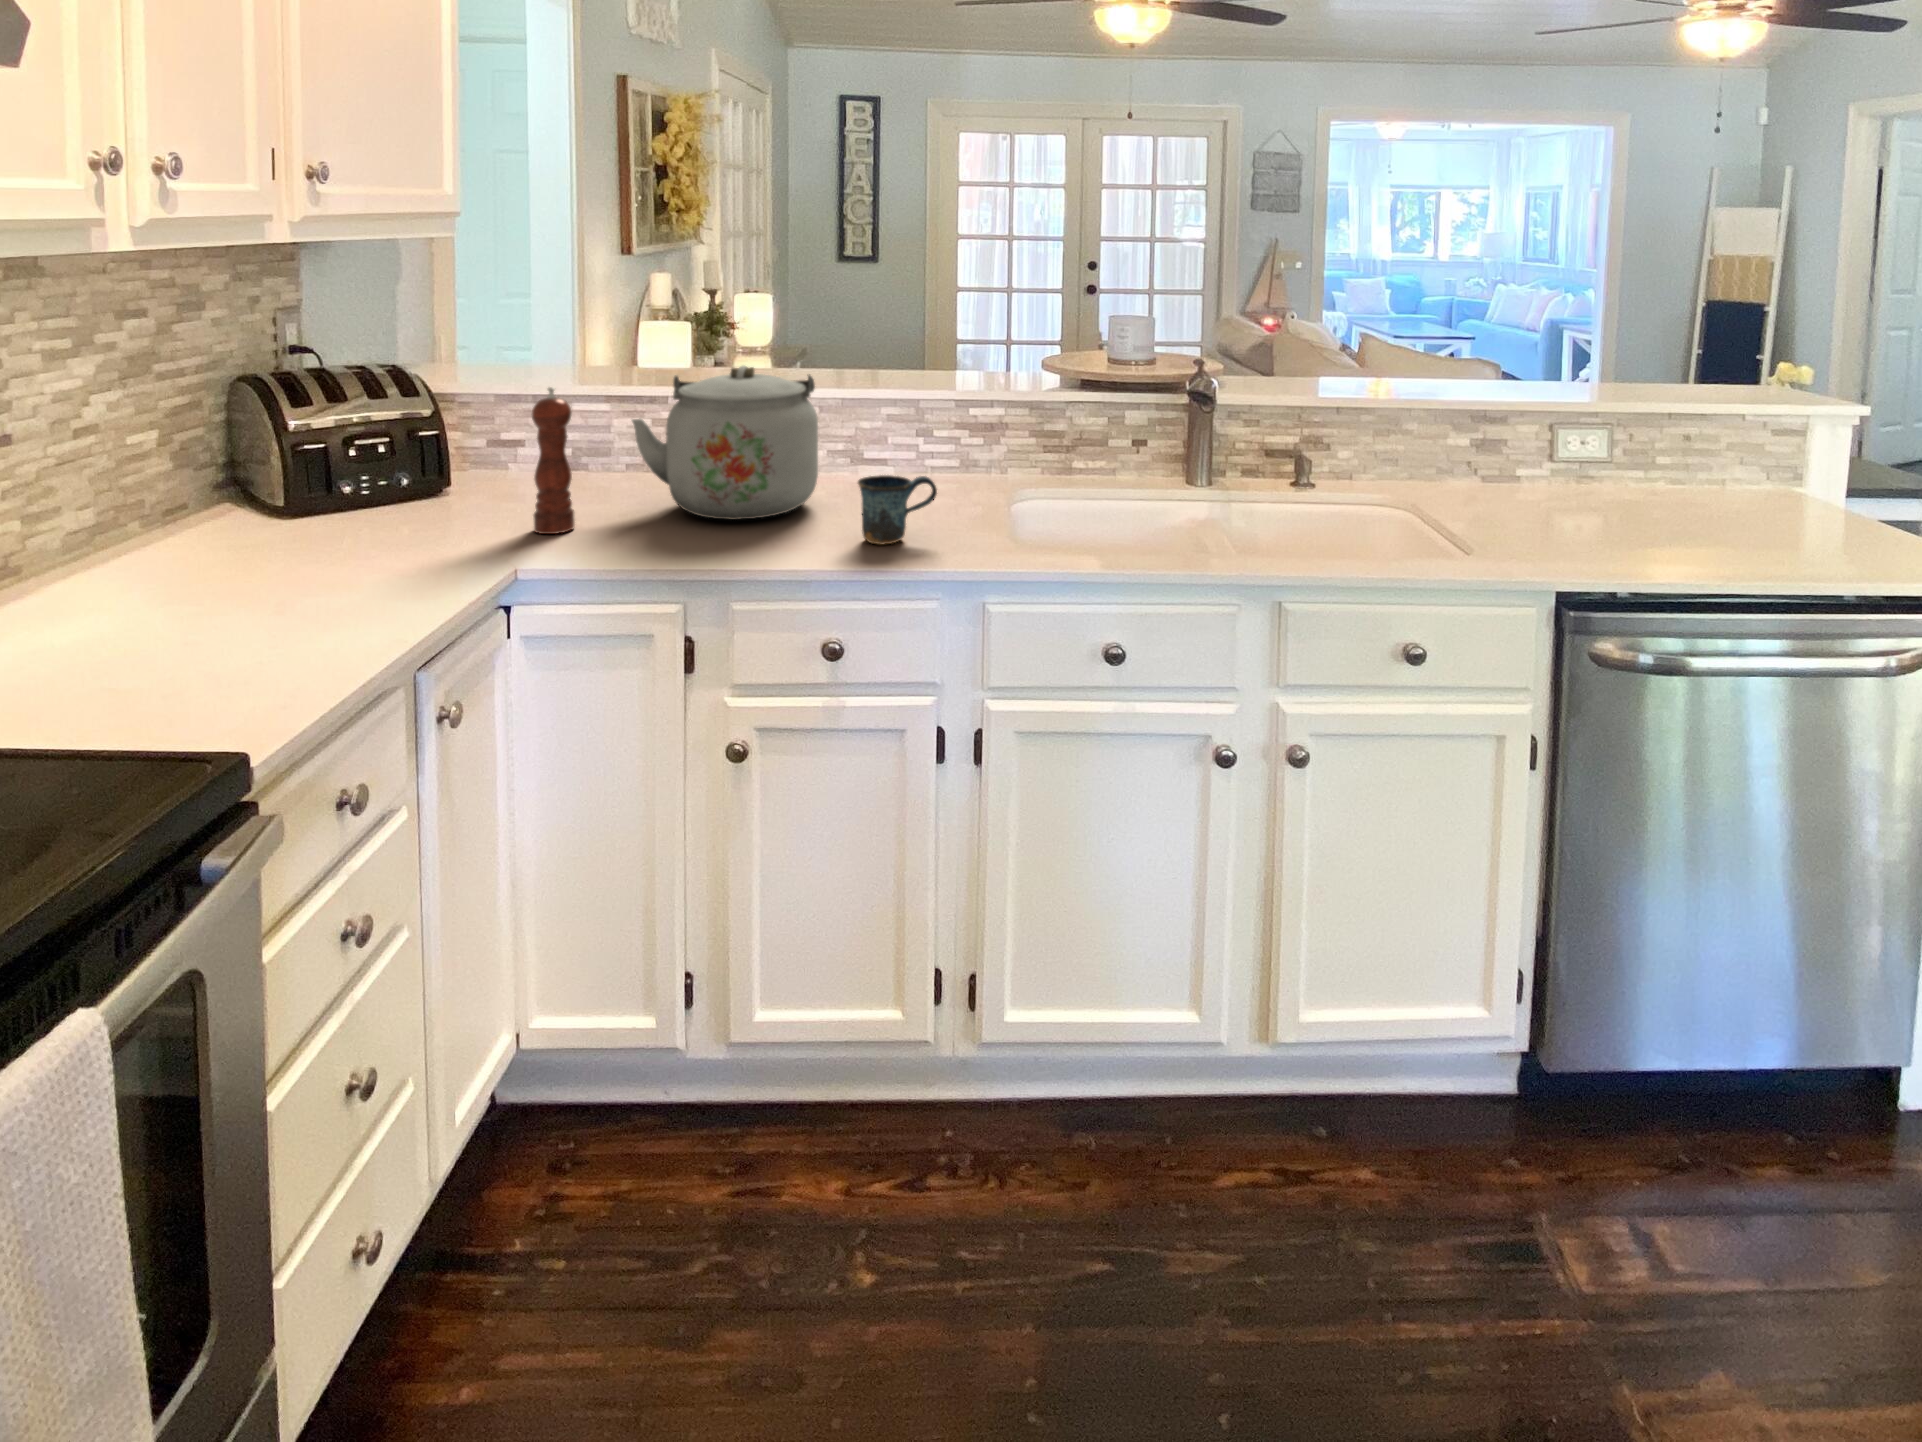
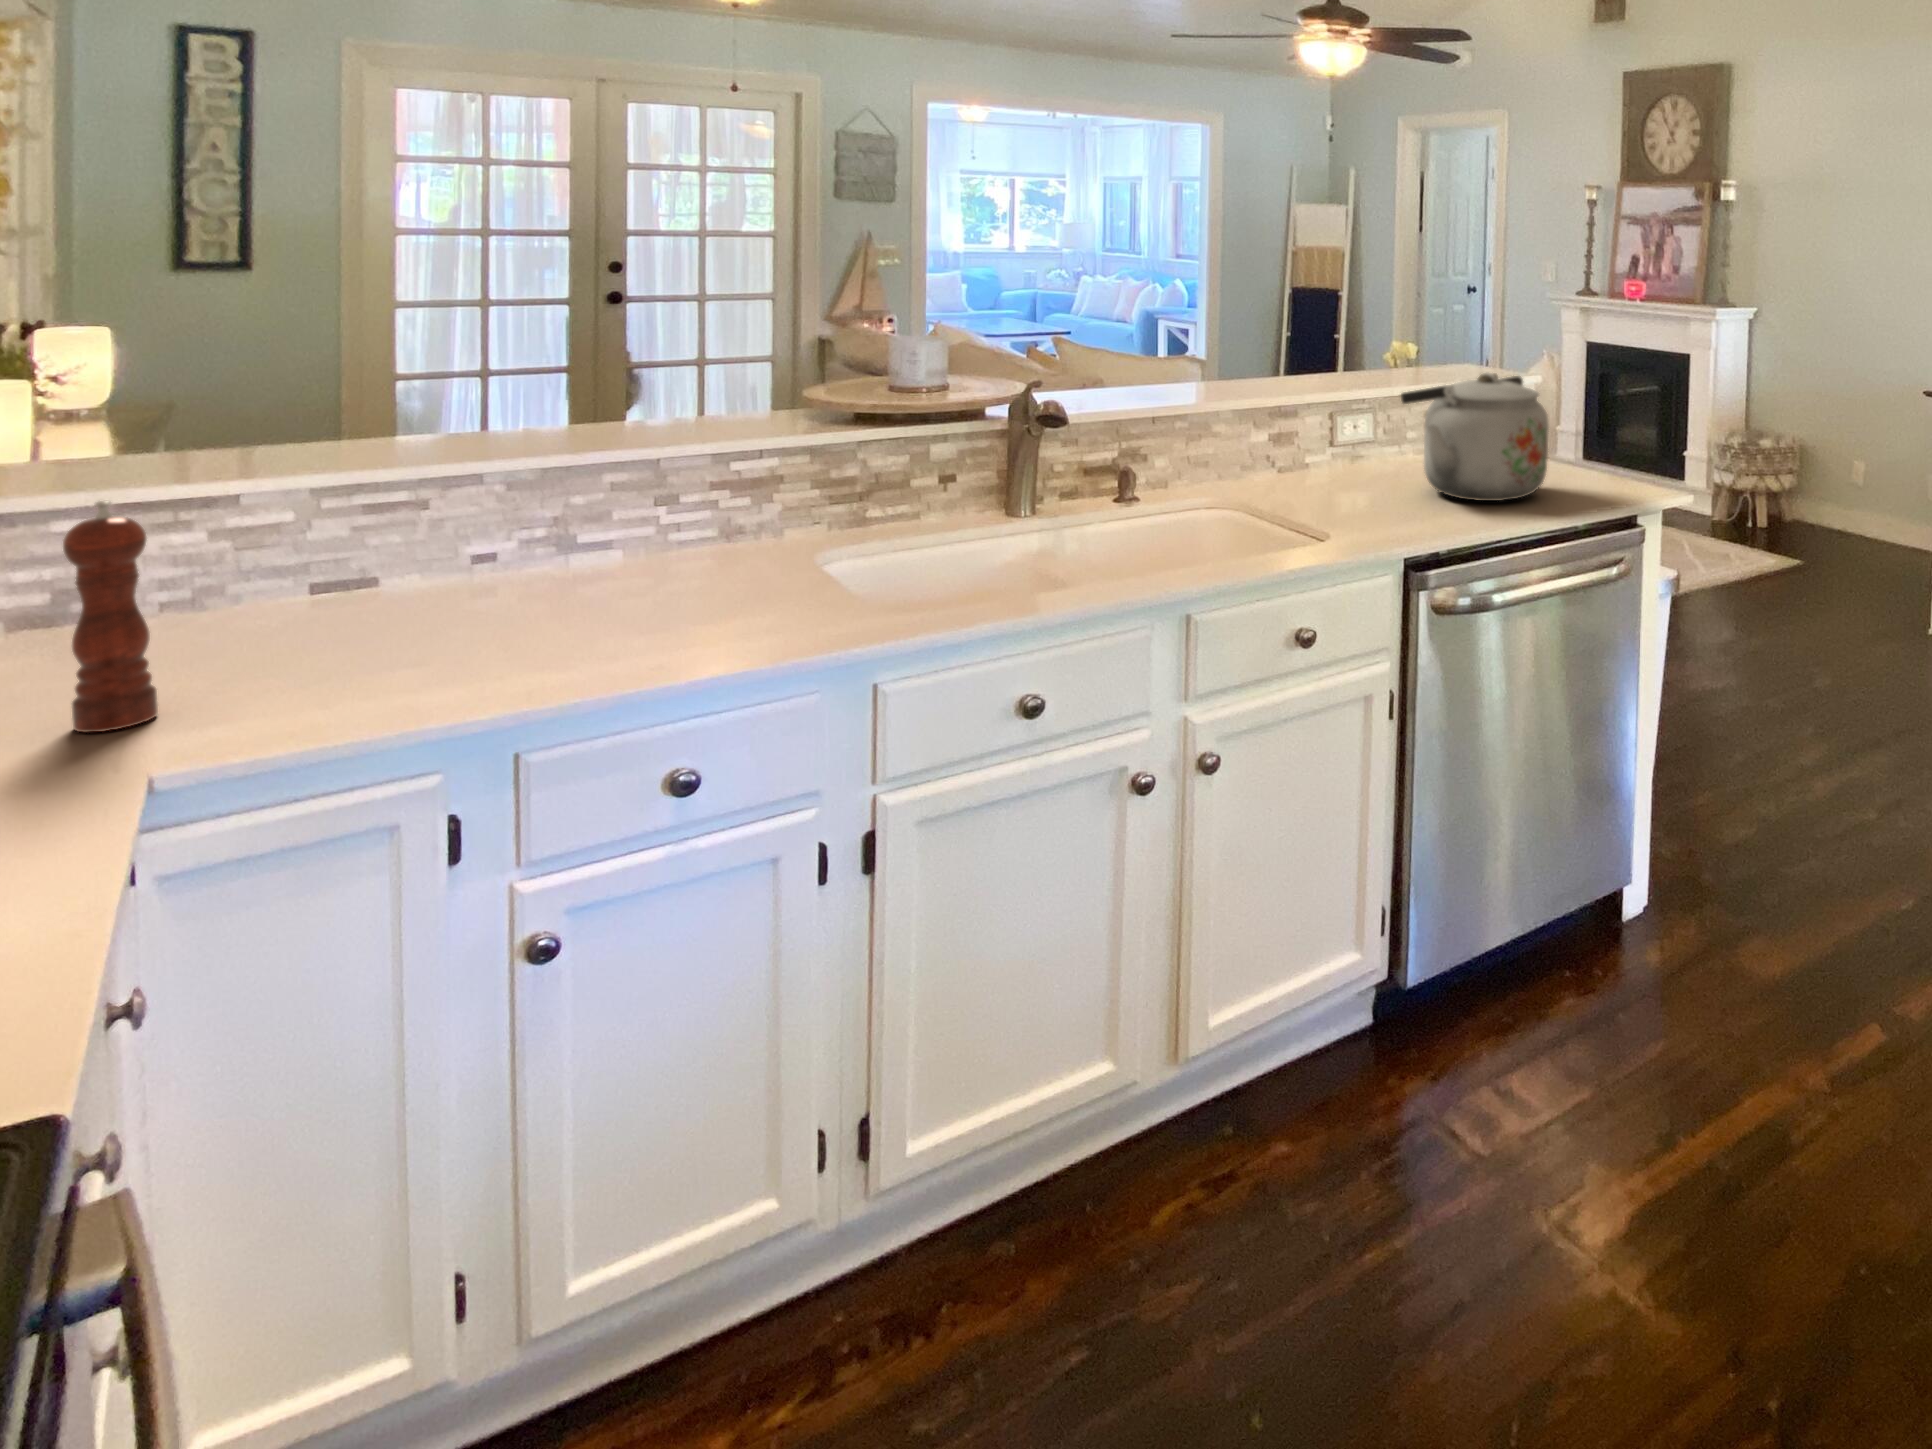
kettle: present [632,366,818,520] -> present [1401,373,1549,501]
mug: present [858,475,937,545] -> none [670,547,782,640]

